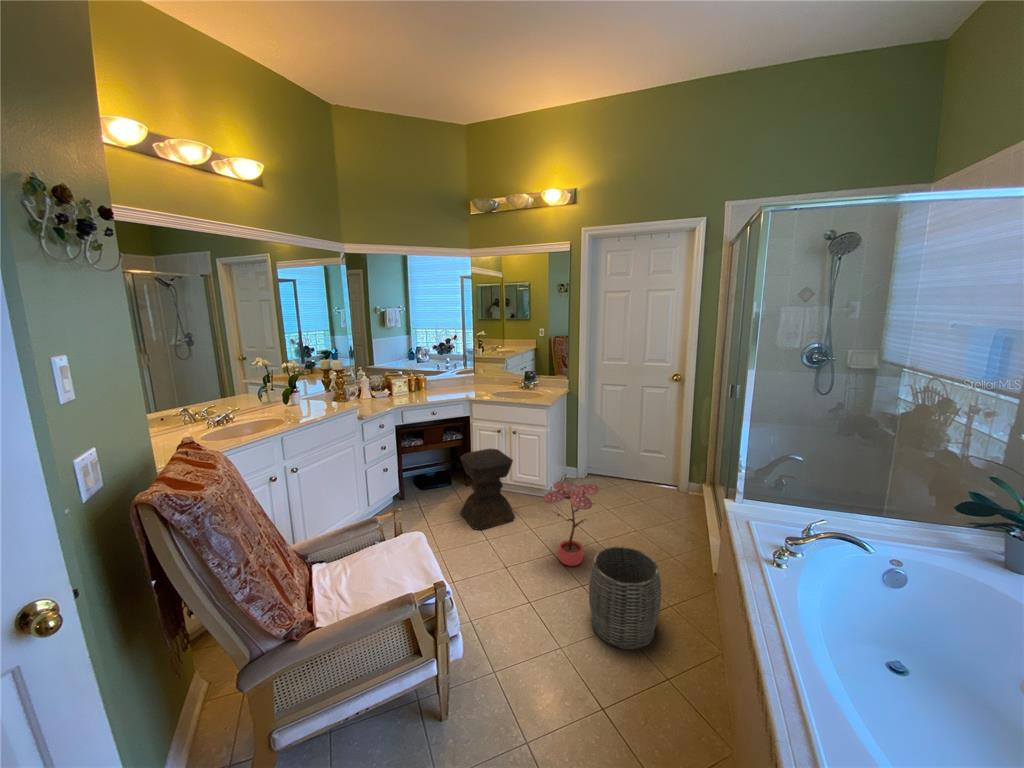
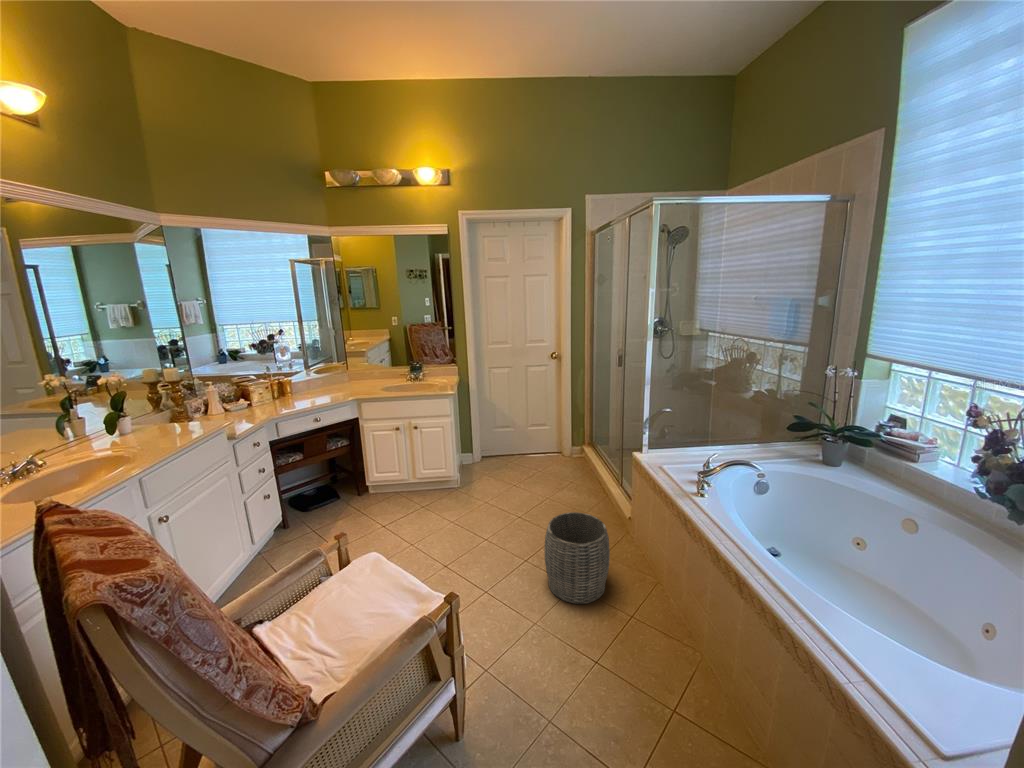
stool: present [460,449,515,530] -> none [362,448,430,538]
potted plant: present [543,481,599,566] -> none [476,463,526,546]

